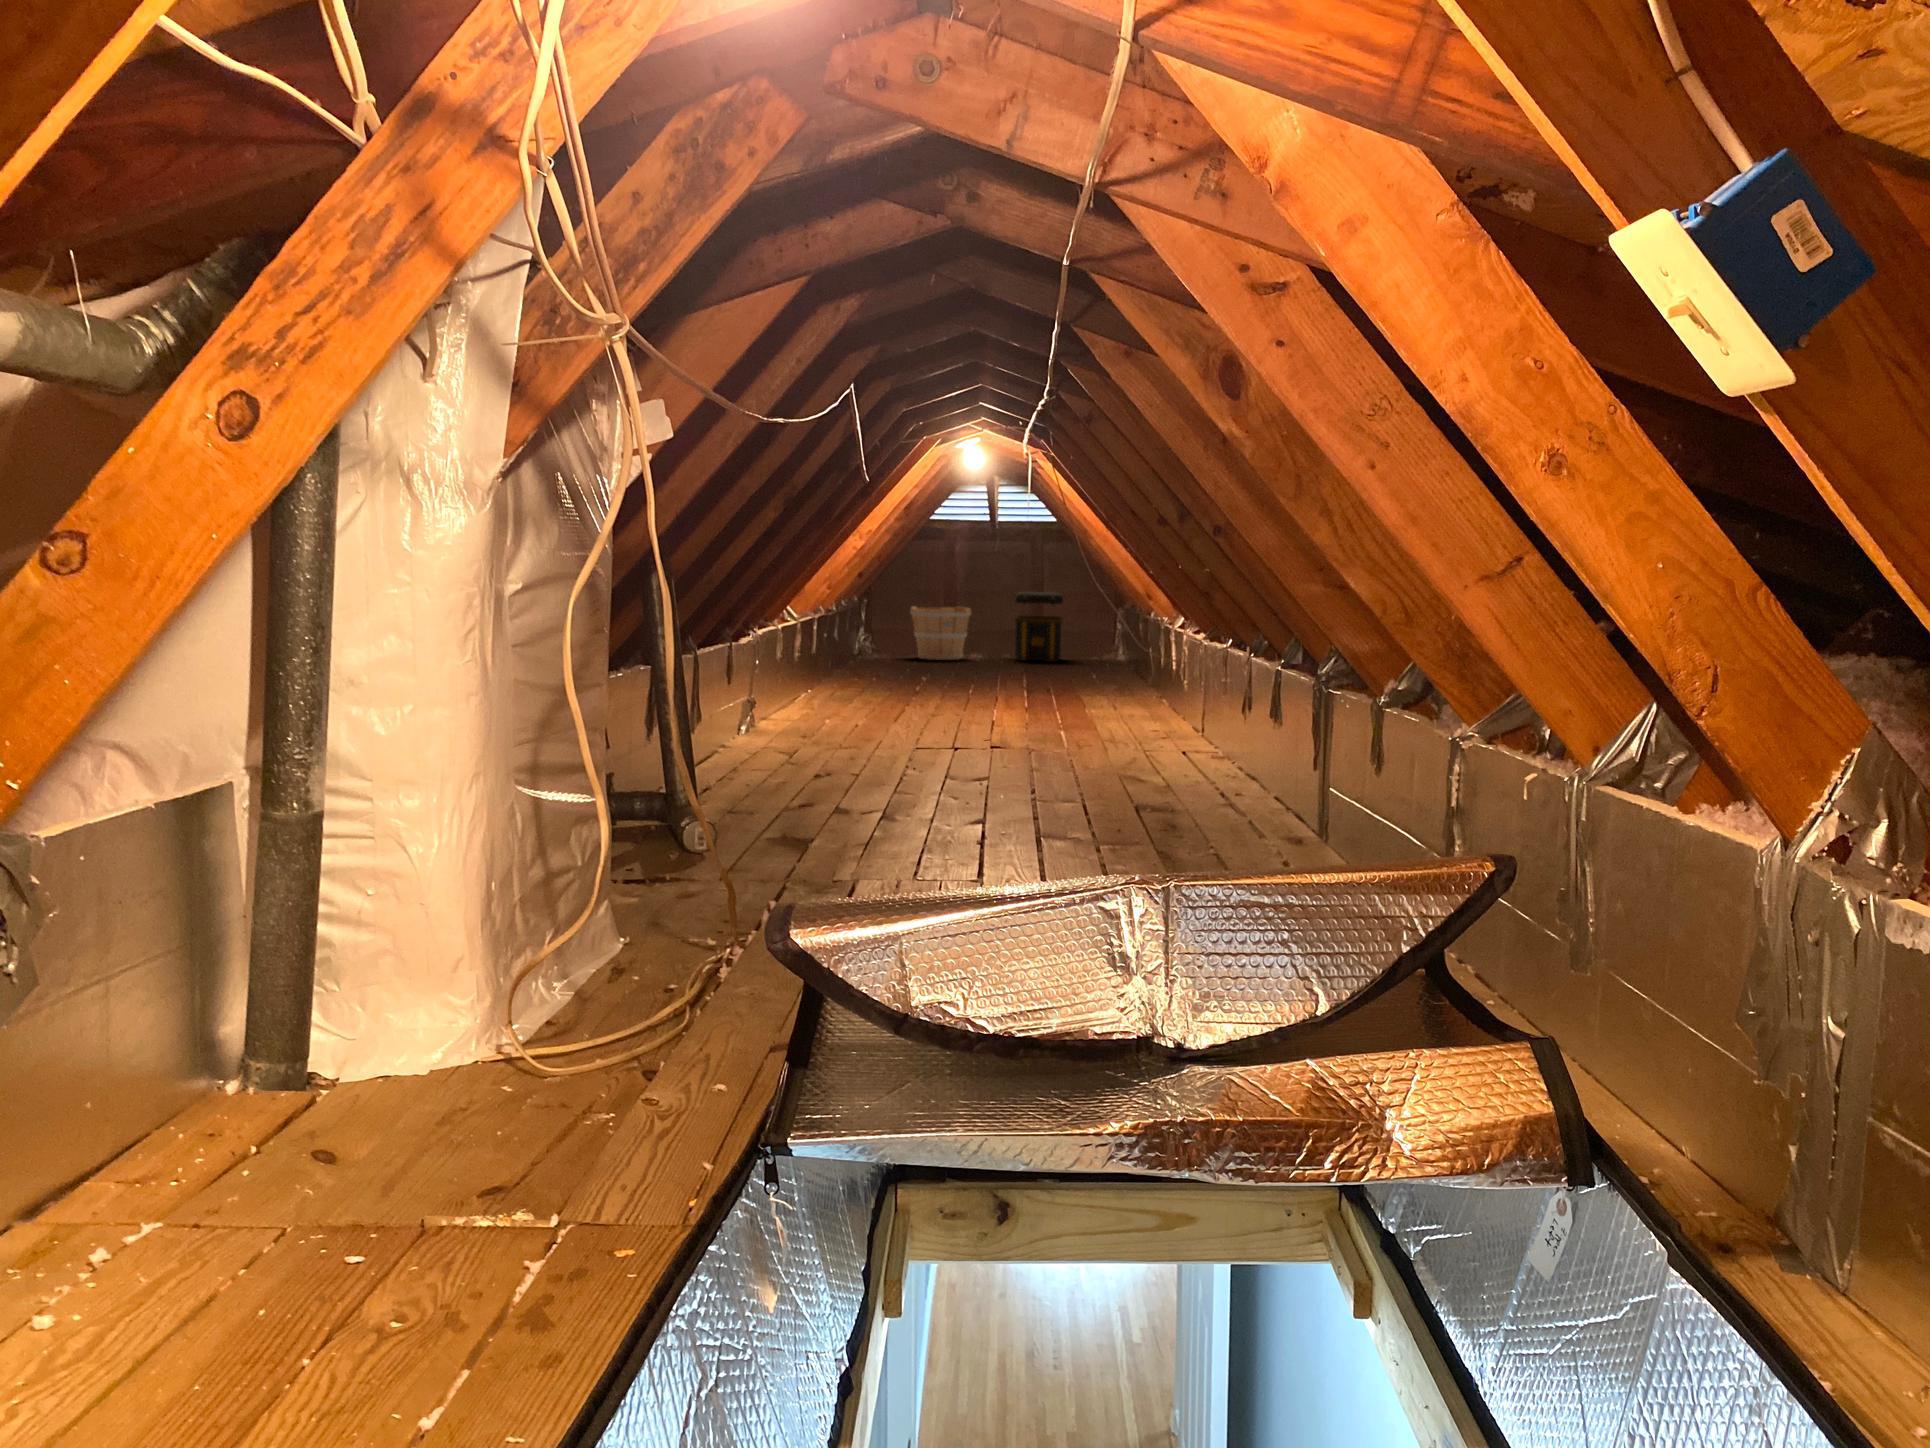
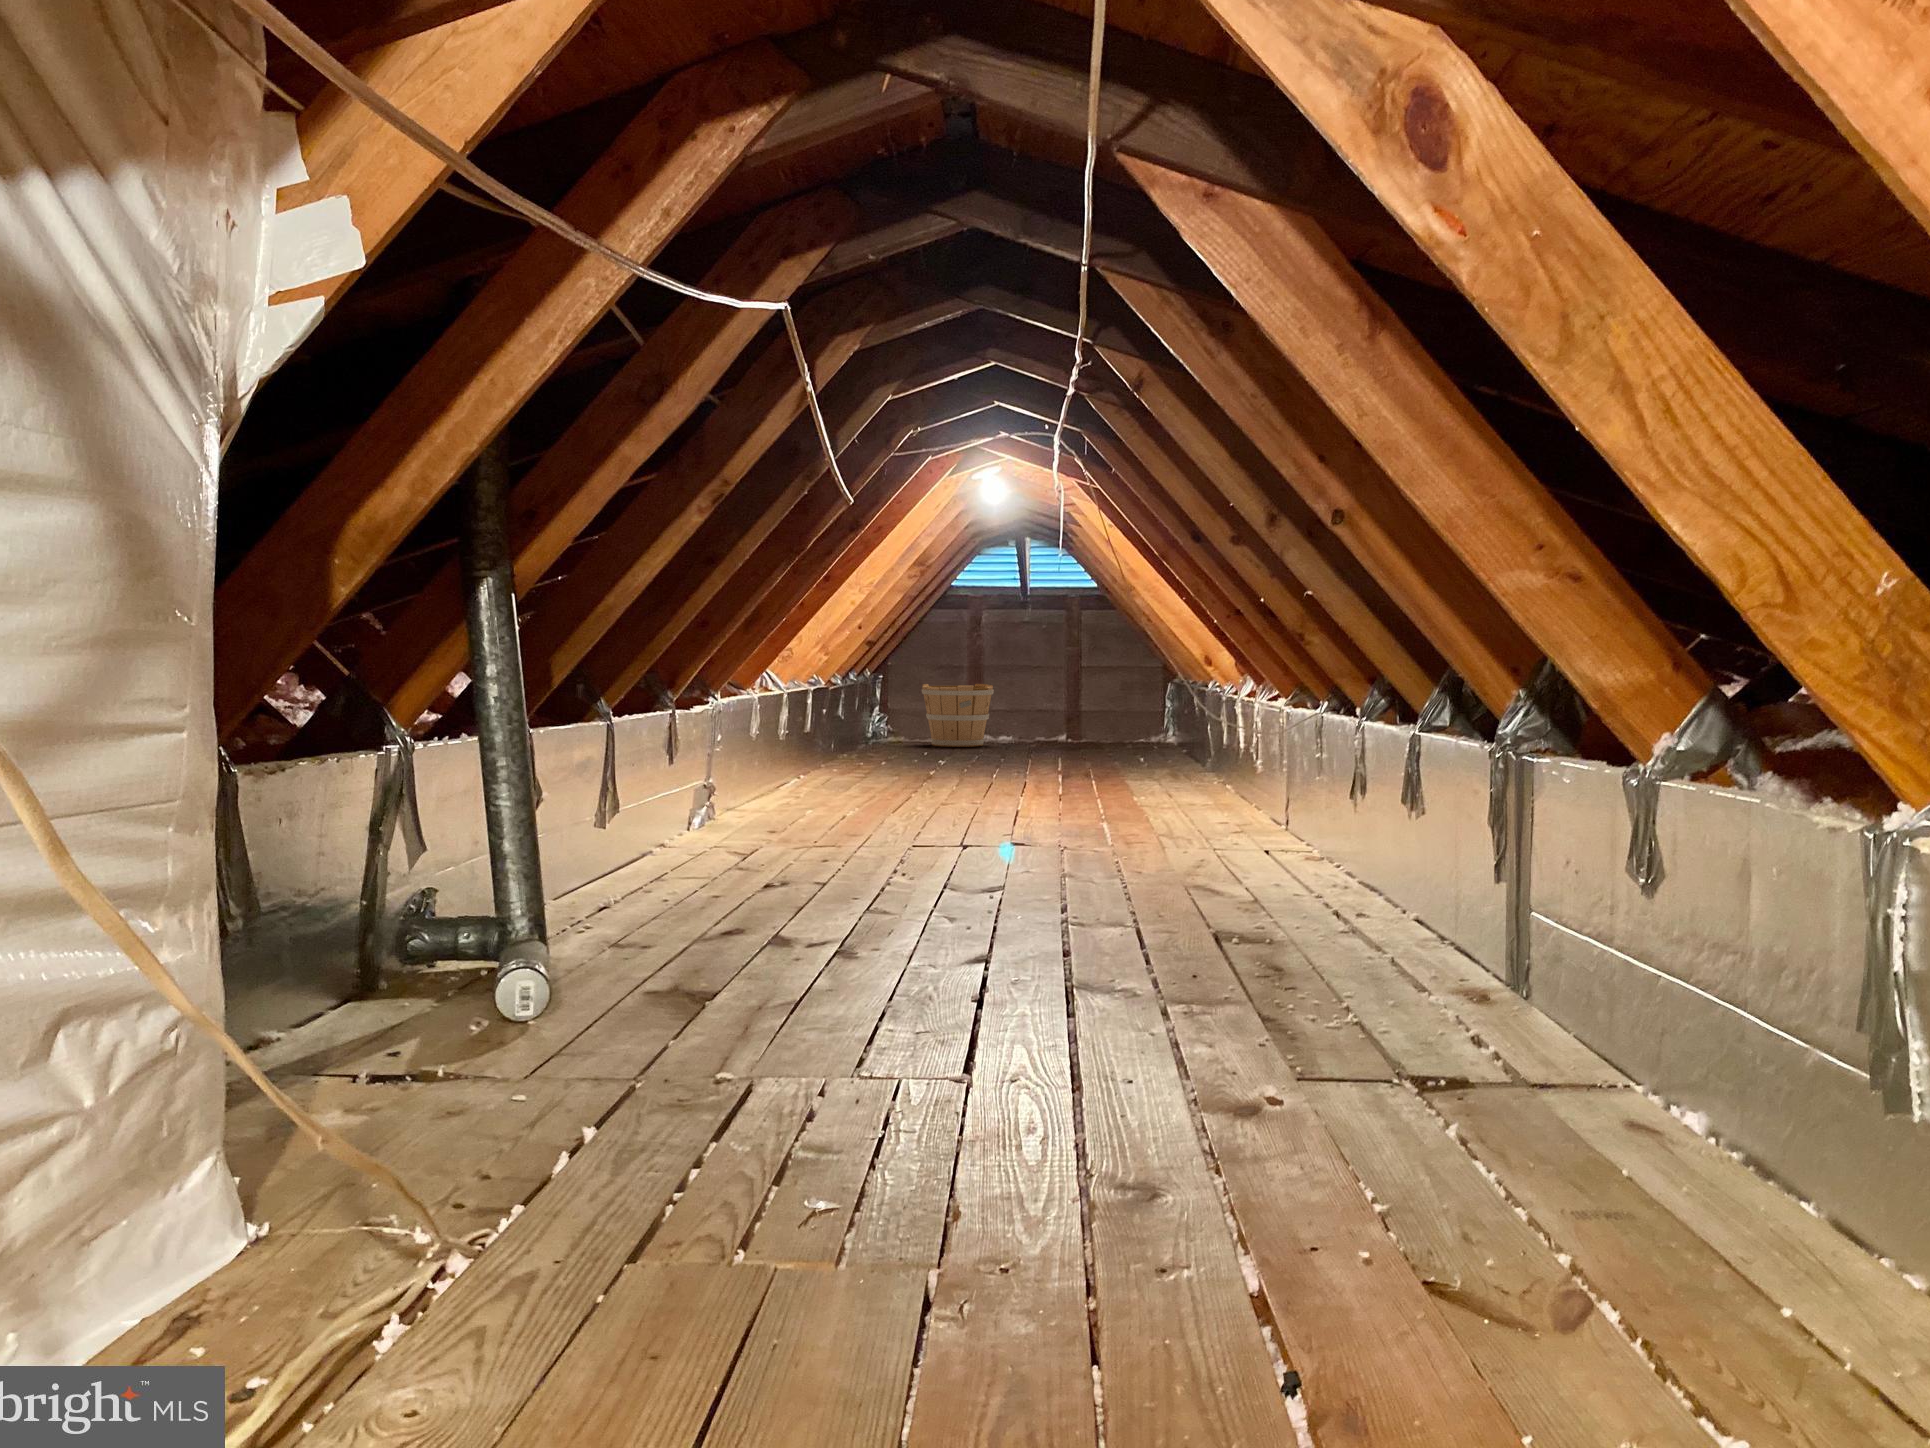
toolbox: present [1015,592,1063,662] -> none [1045,666,1102,747]

